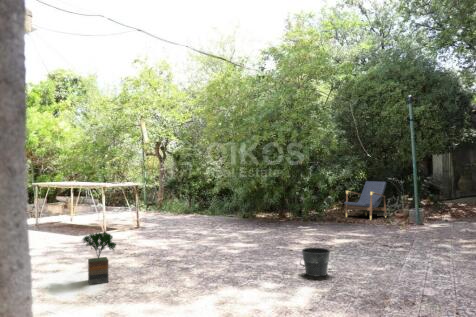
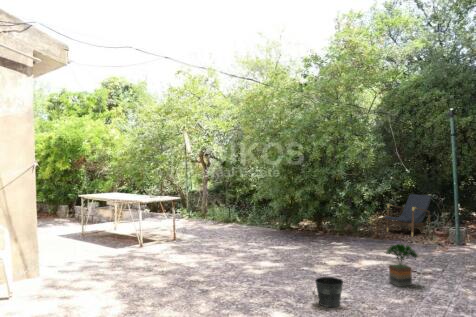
potted tree: present [83,232,116,284] -> present [386,244,418,287]

